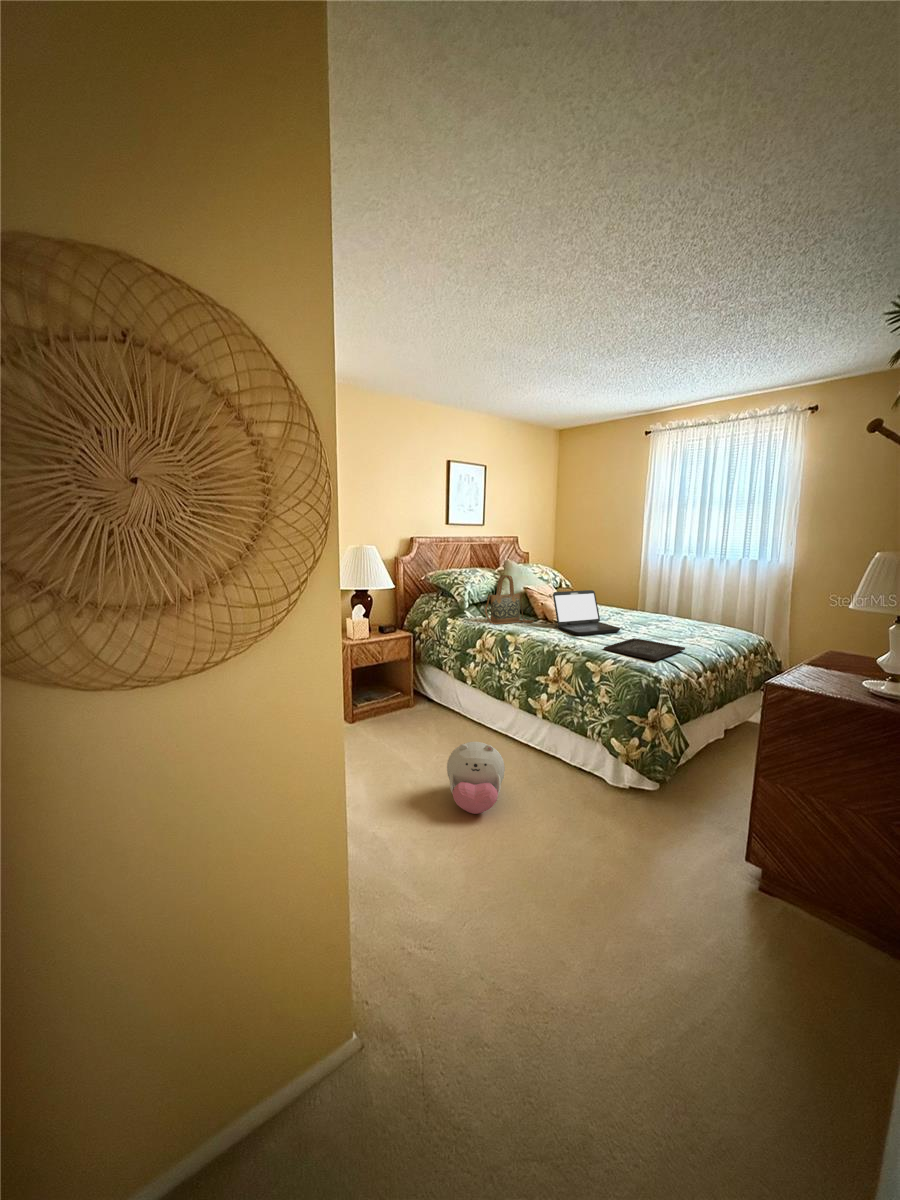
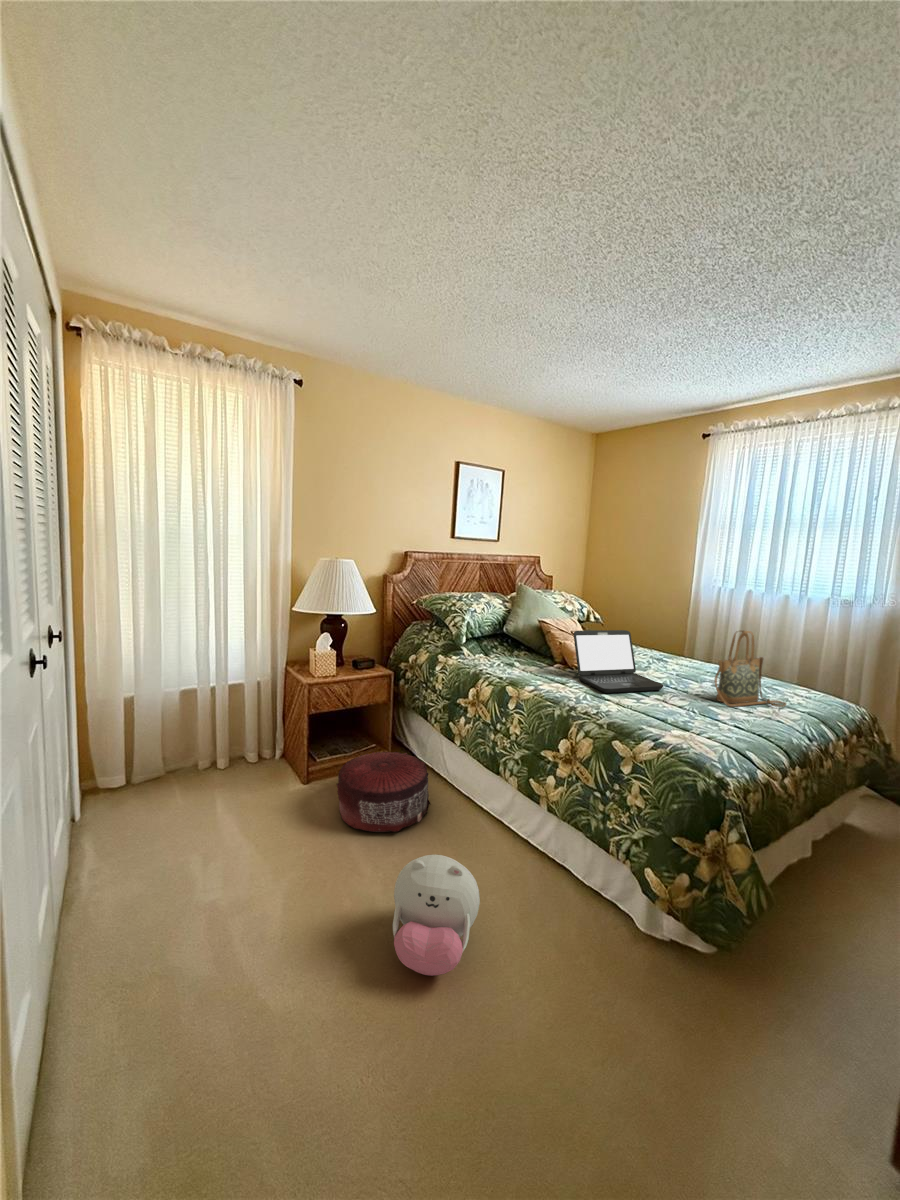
handbag: present [485,575,534,624] -> present [715,631,786,707]
tray: present [604,638,685,660] -> none [640,703,760,747]
pouf: none [383,692,453,746] -> present [337,752,430,832]

